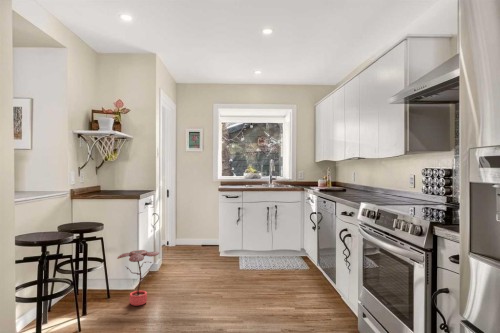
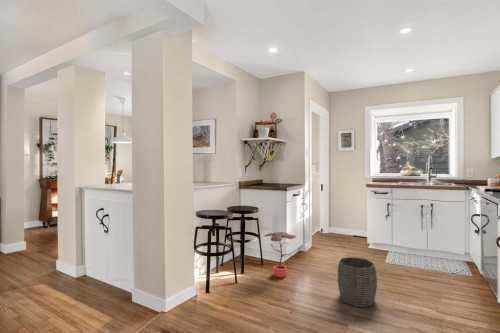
woven basket: none [211,265,248,314] -> present [338,257,377,307]

